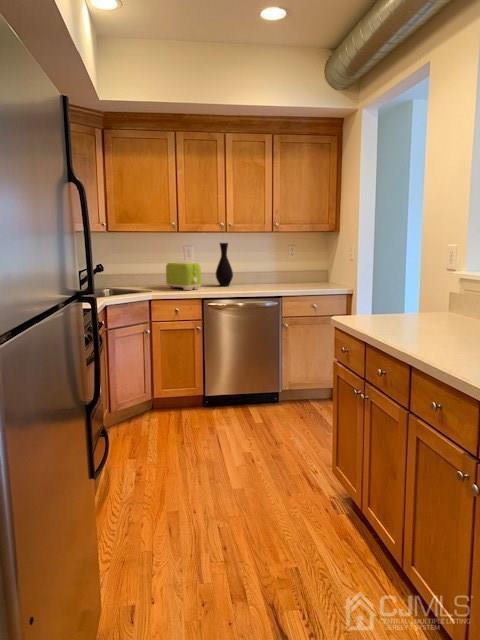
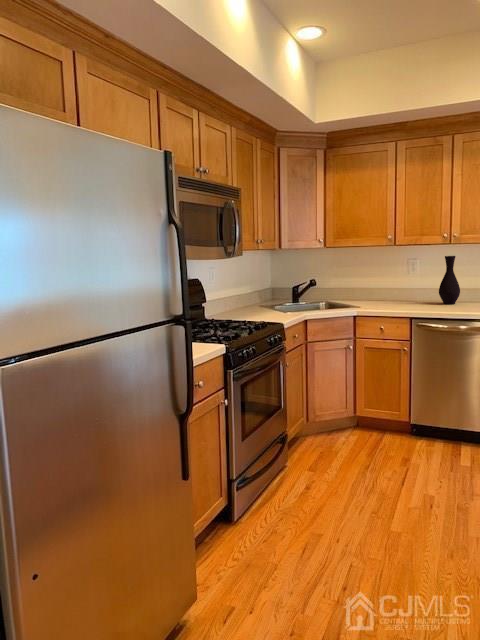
toaster: present [166,262,201,290] -> none [382,277,417,307]

